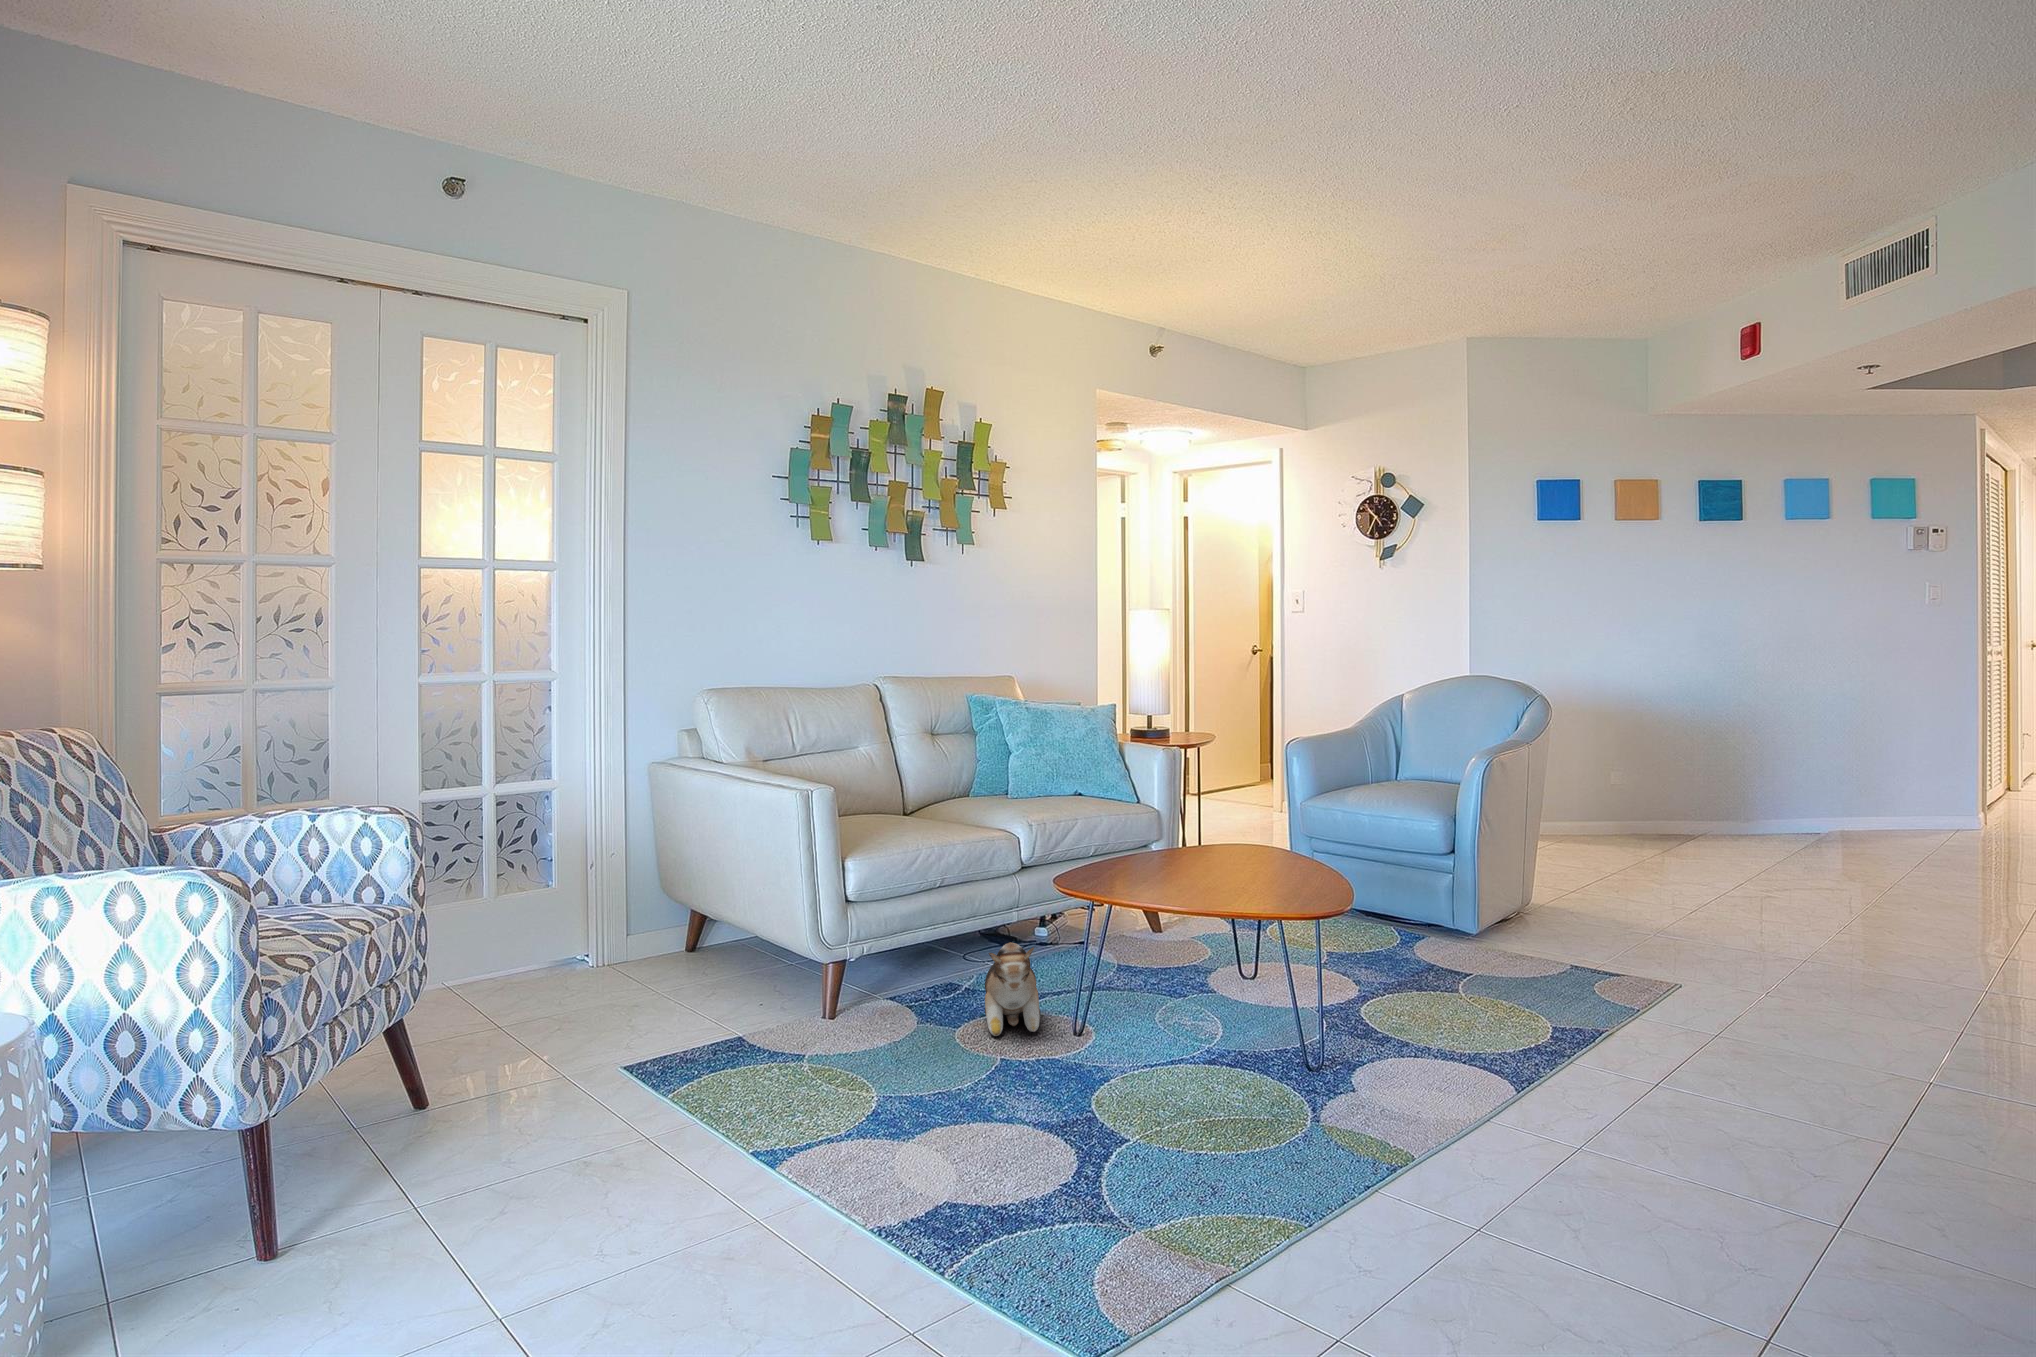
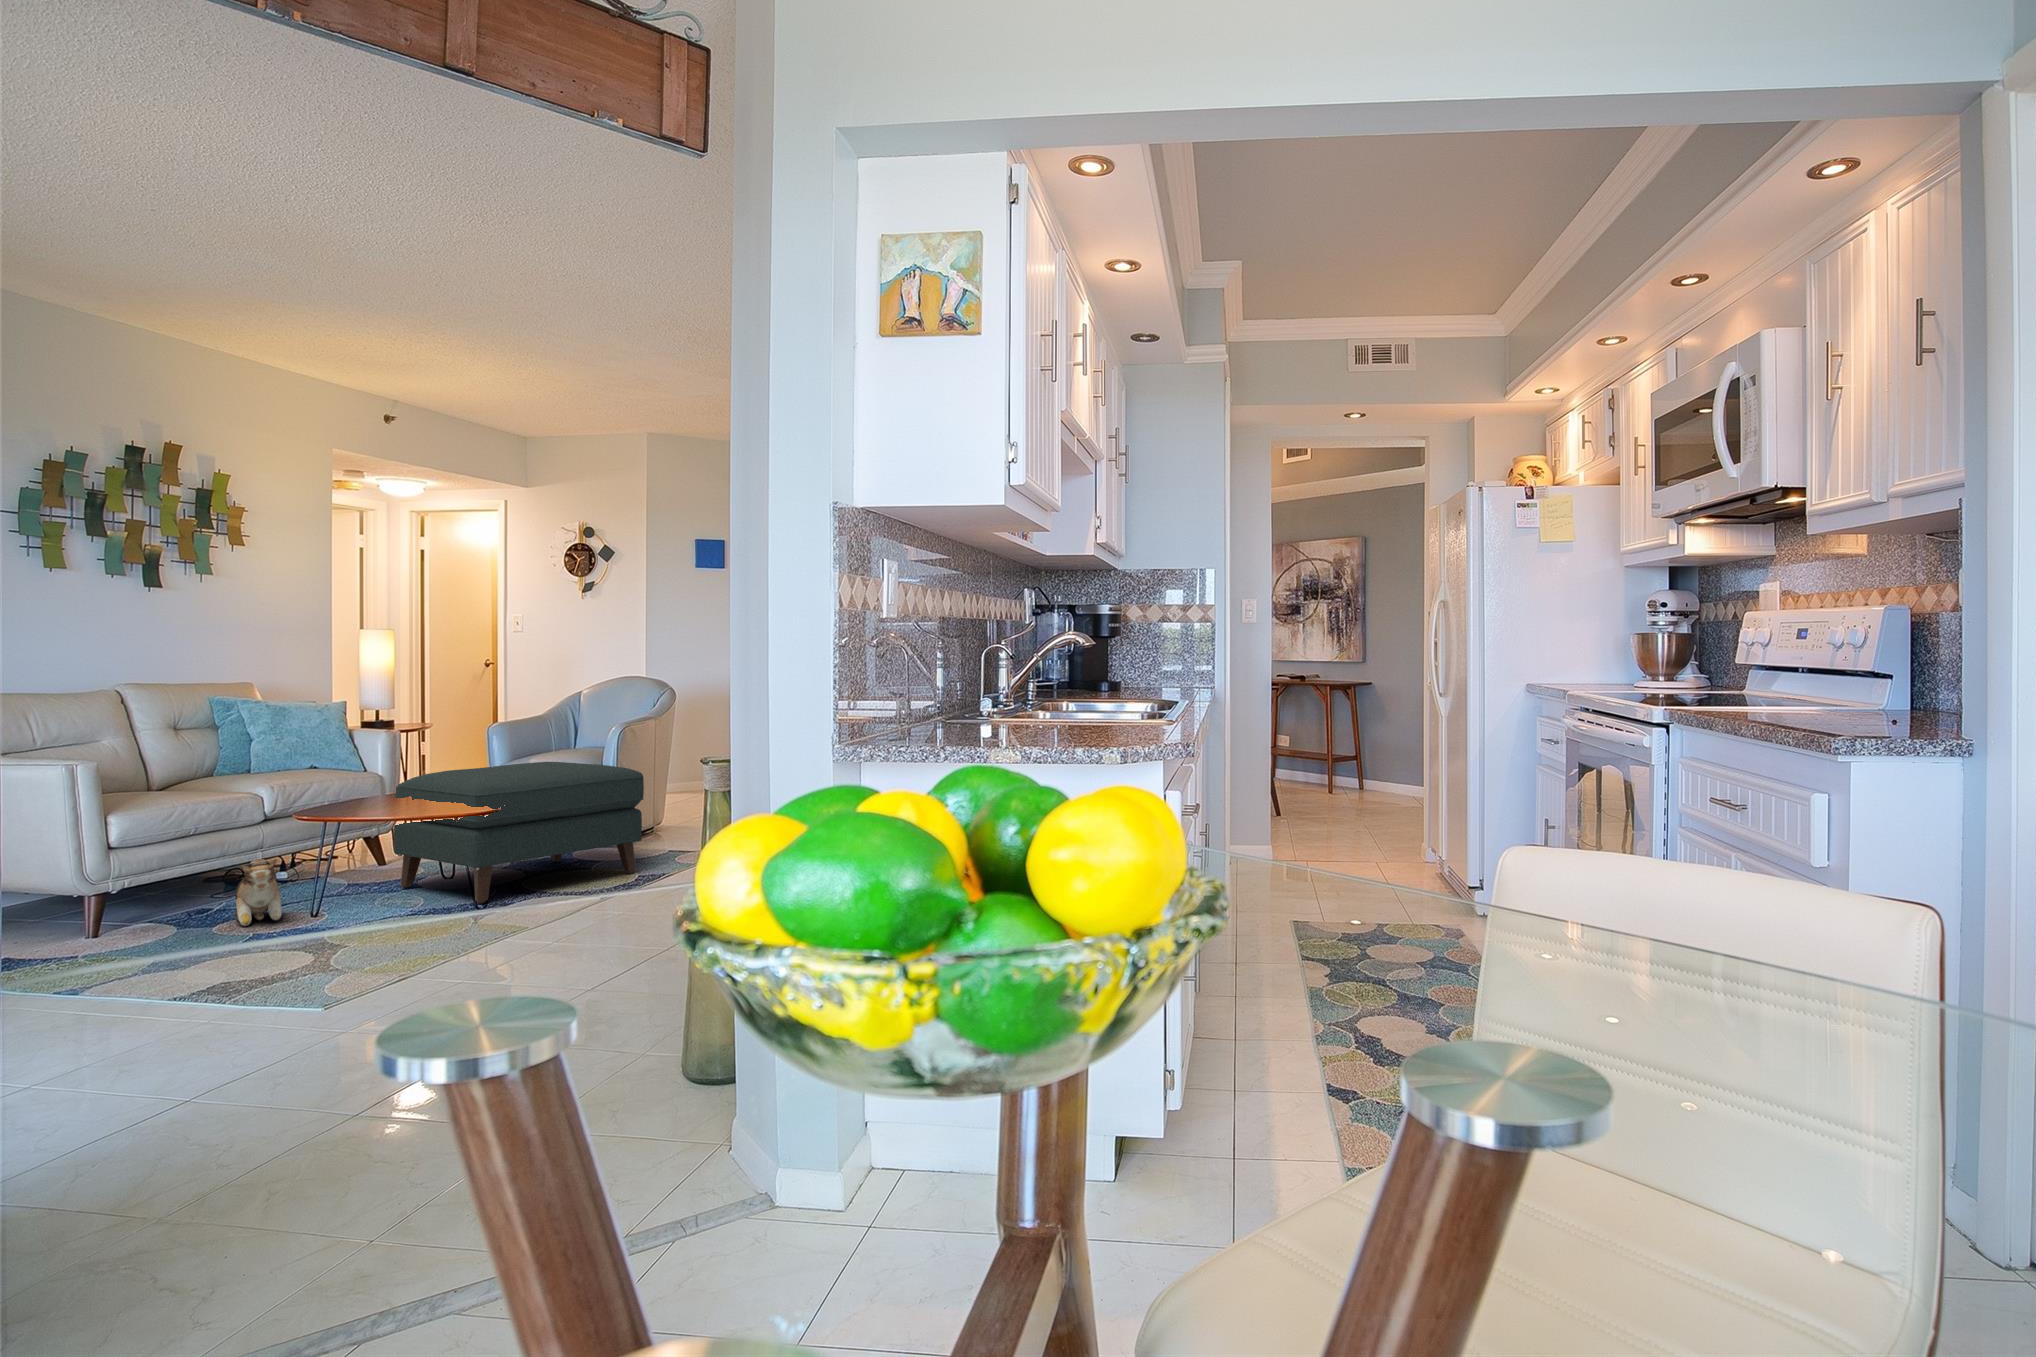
ottoman: none [1179,808,1558,1049] -> present [394,762,644,903]

